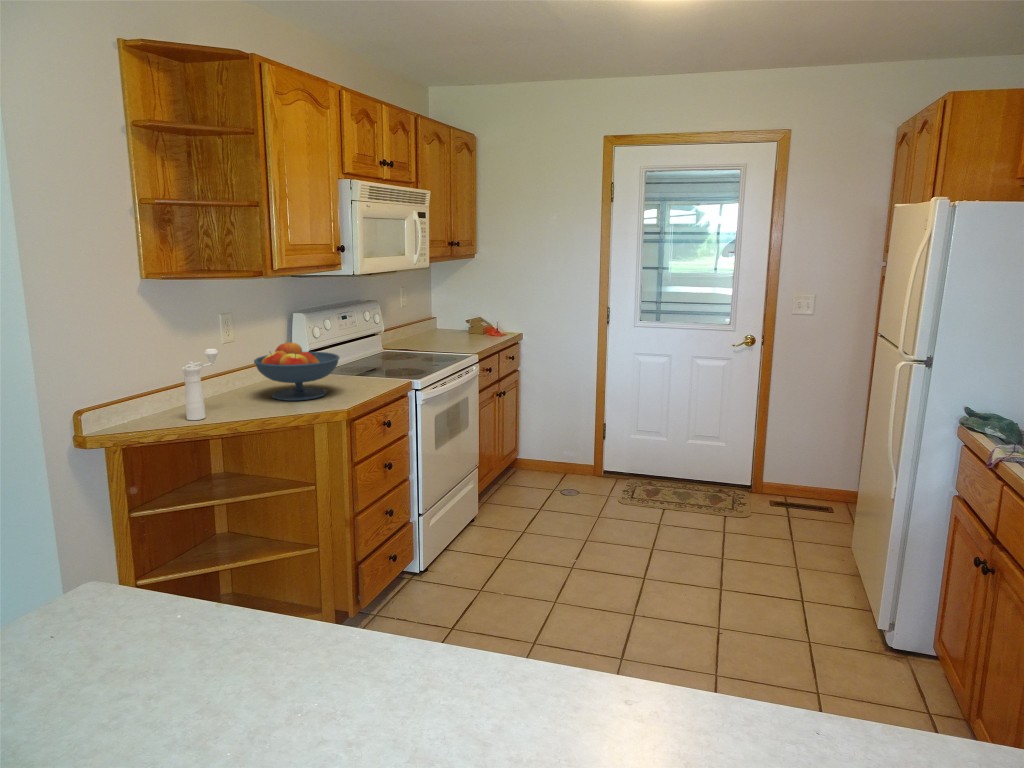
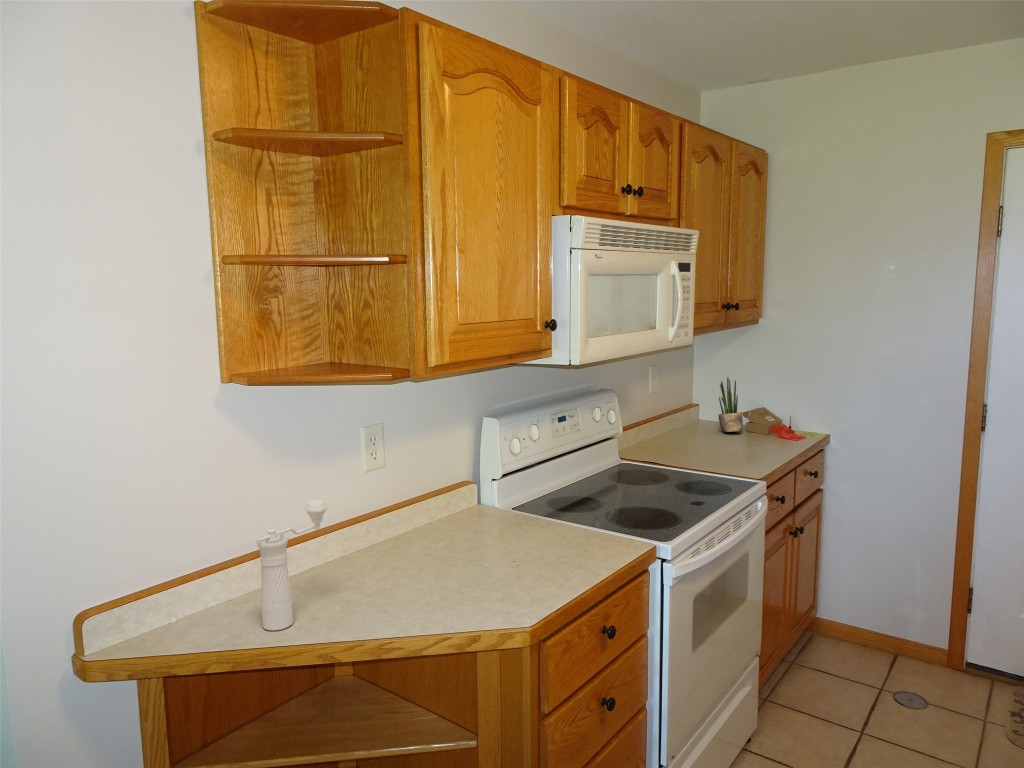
potted plant: none [449,295,466,334] -> present [718,378,743,432]
fruit bowl: present [254,342,340,401] -> none [394,476,532,588]

